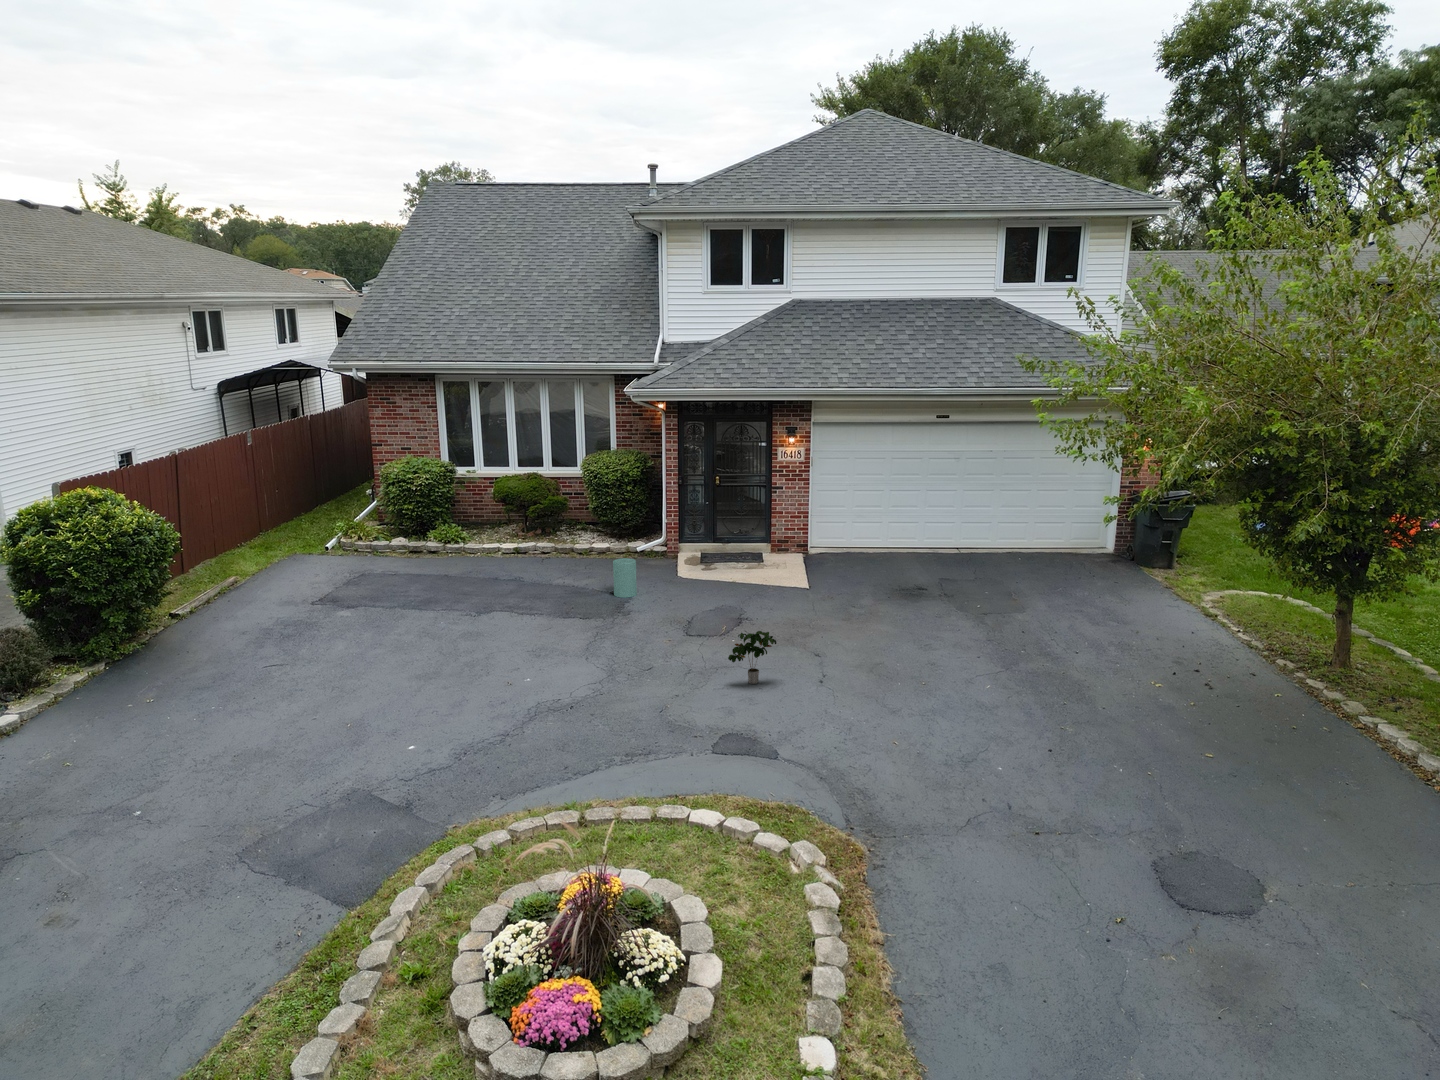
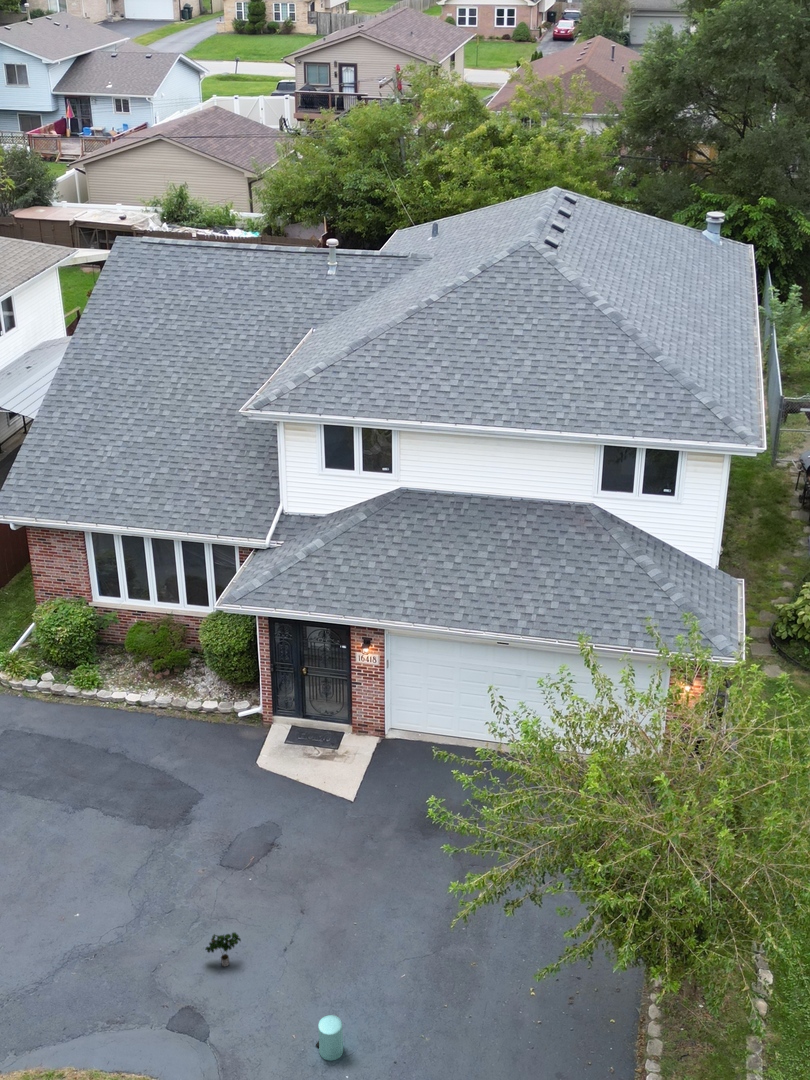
trash can: present [610,558,637,598] -> present [316,1015,343,1061]

